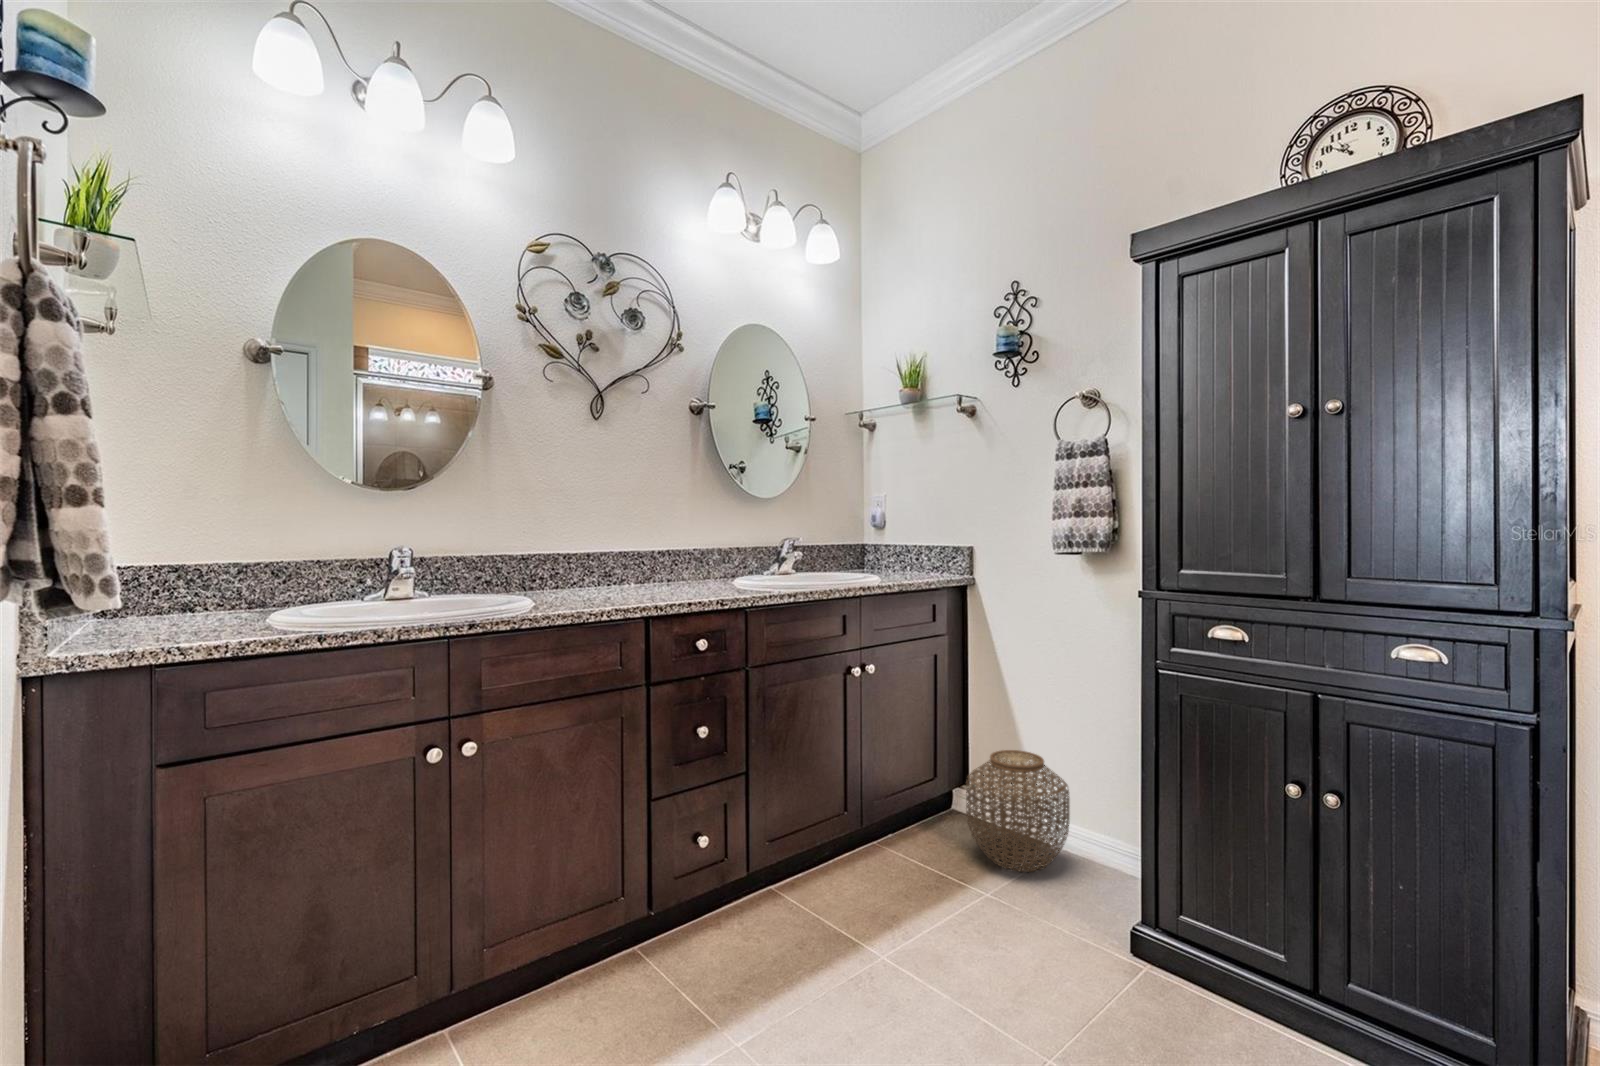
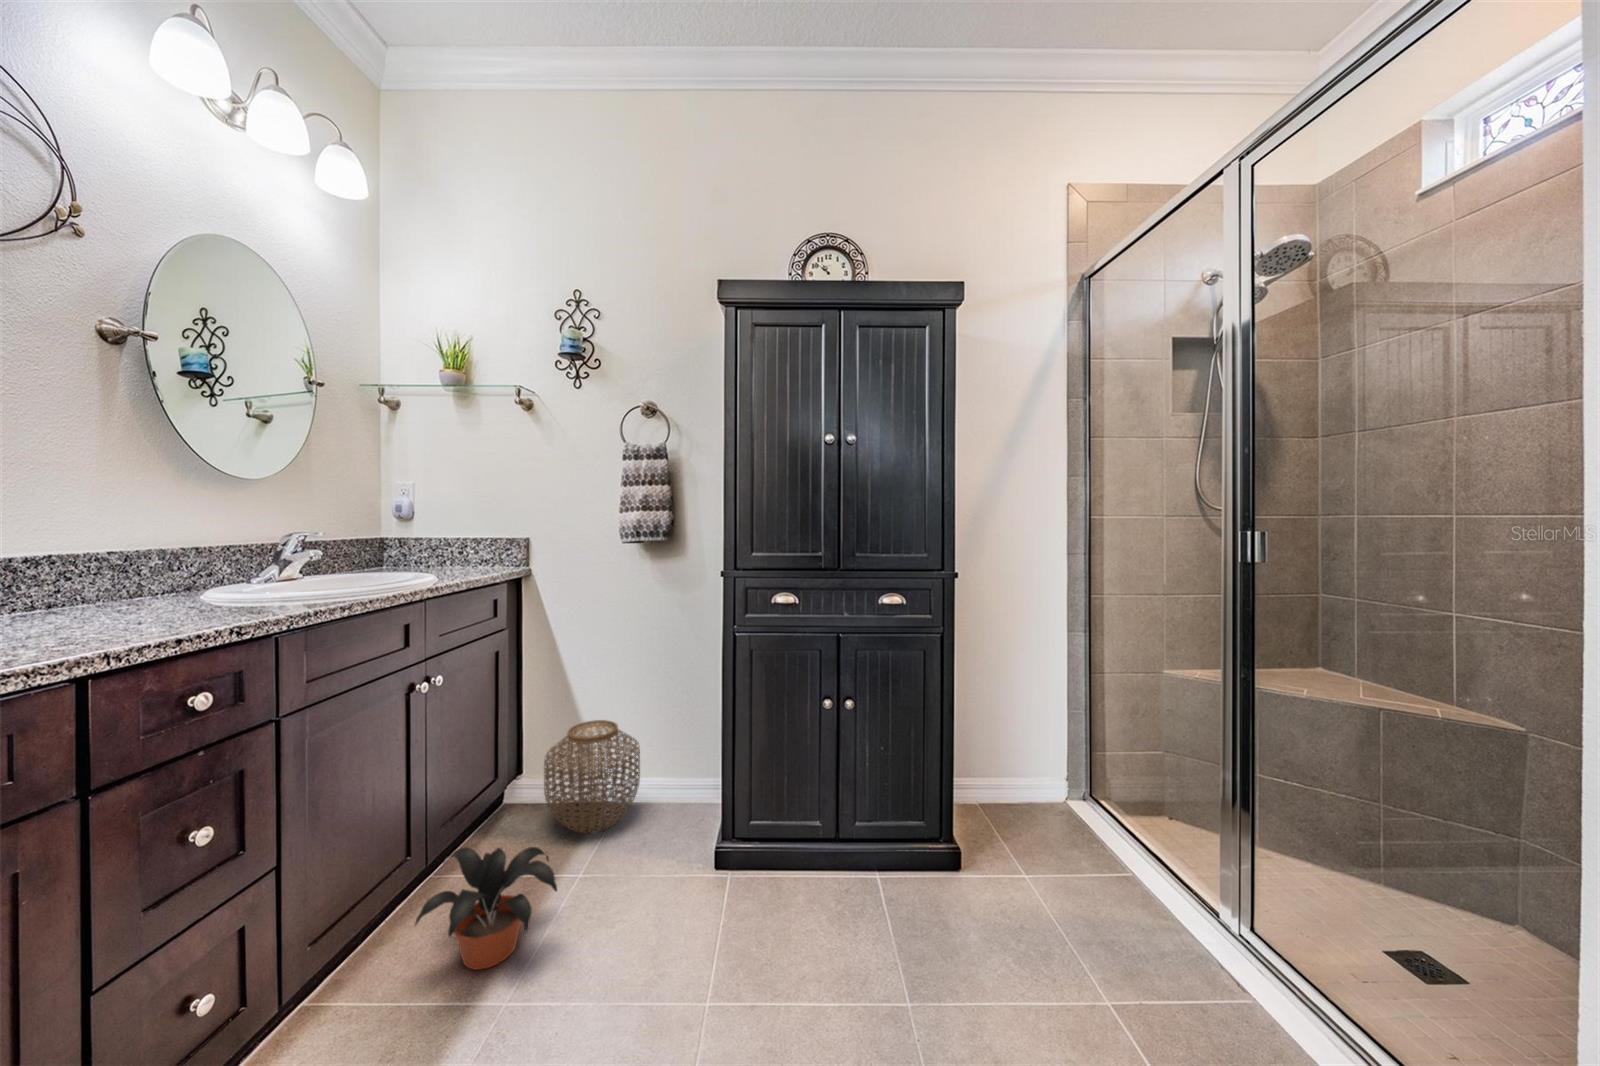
potted plant: none [824,821,936,930] -> present [415,847,557,970]

